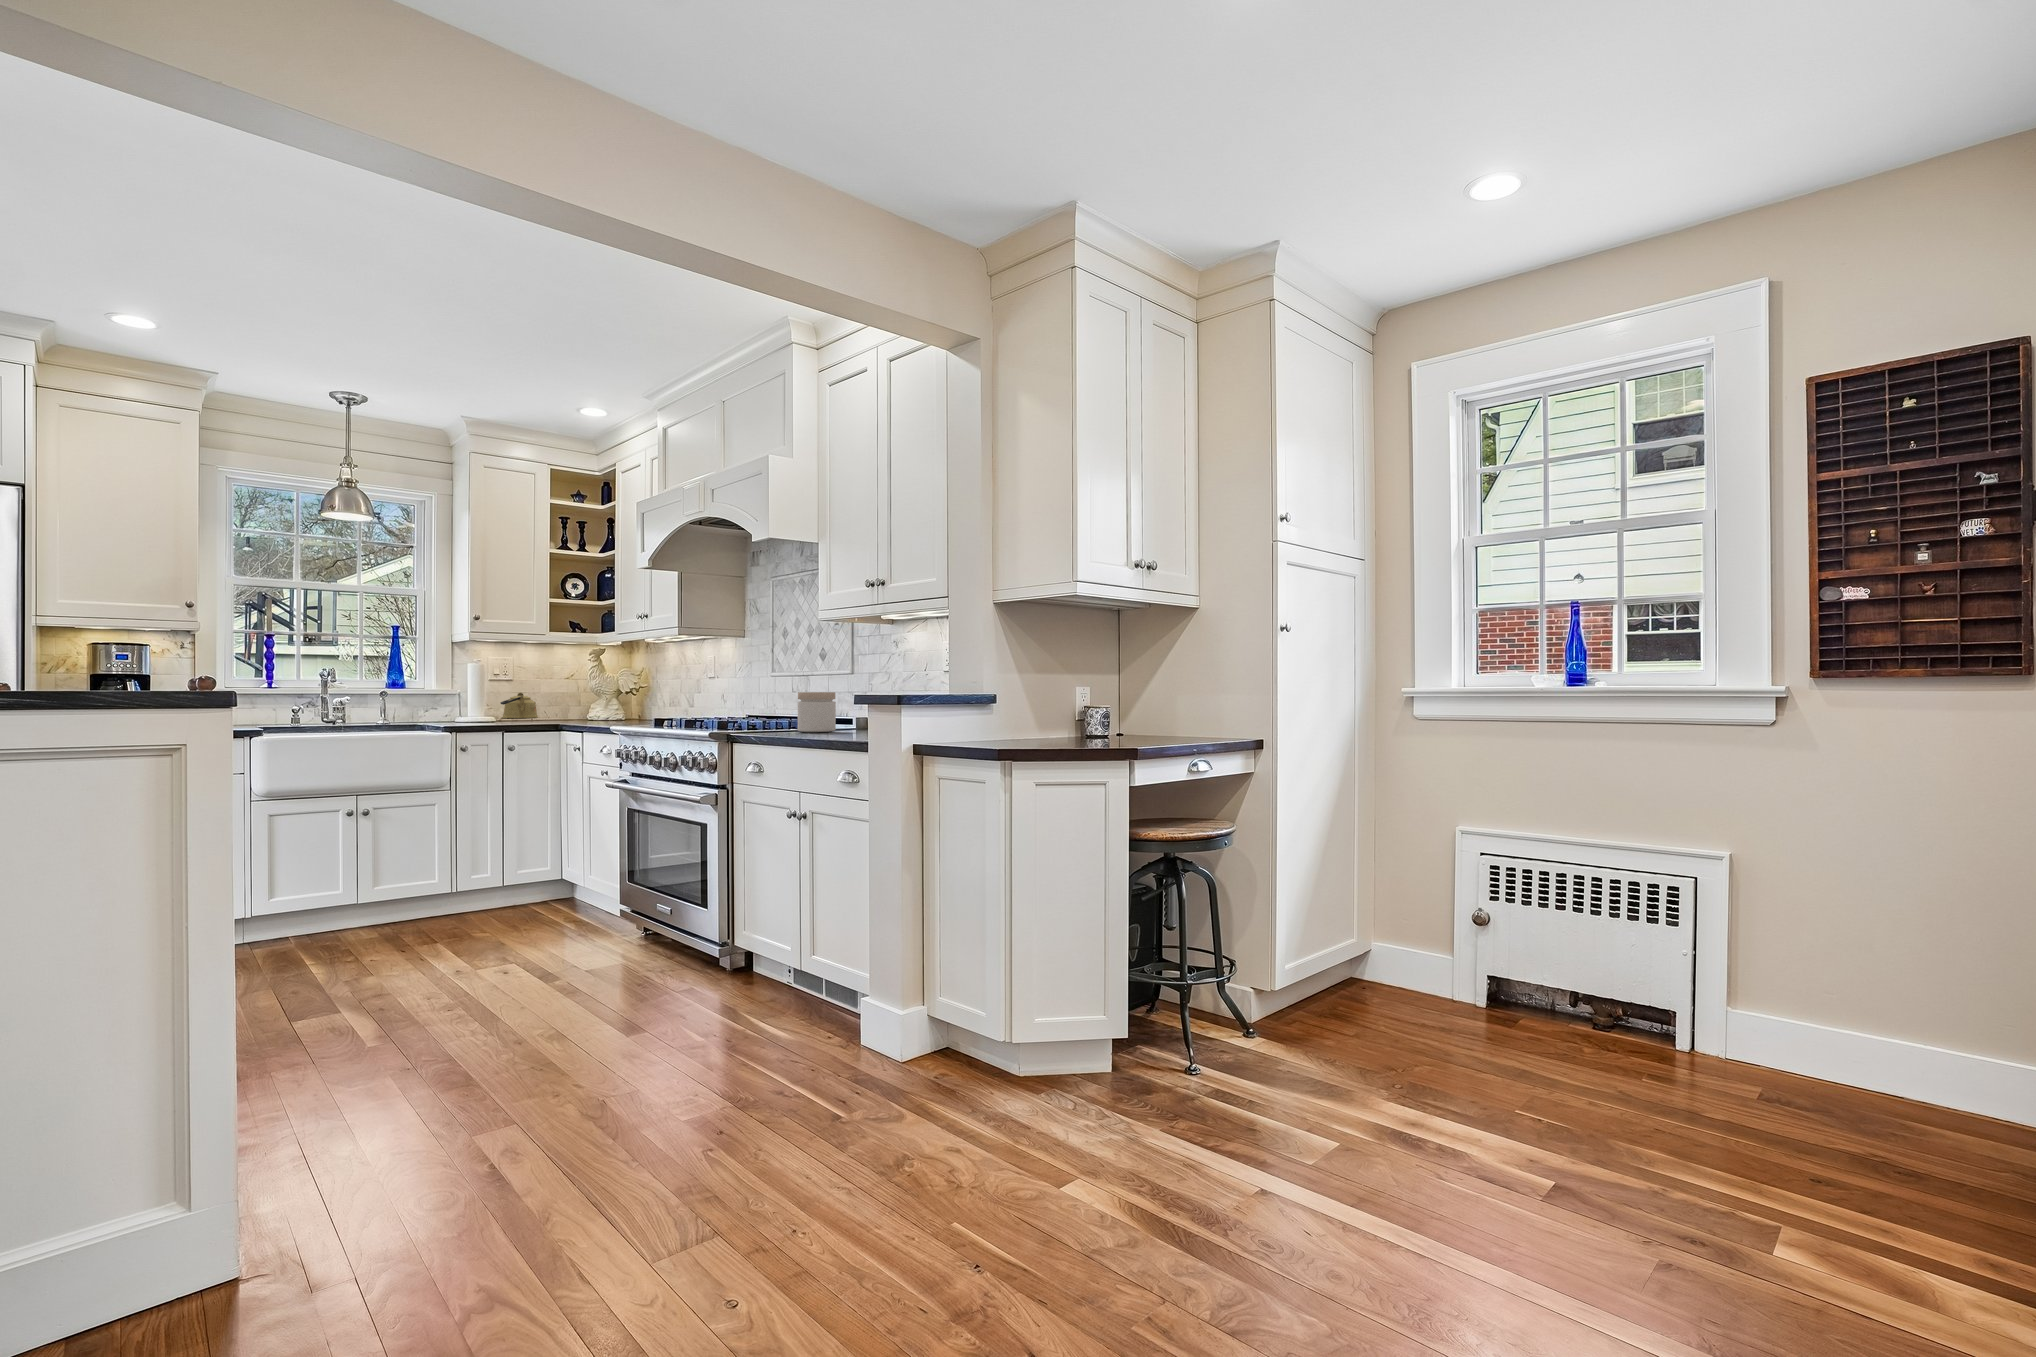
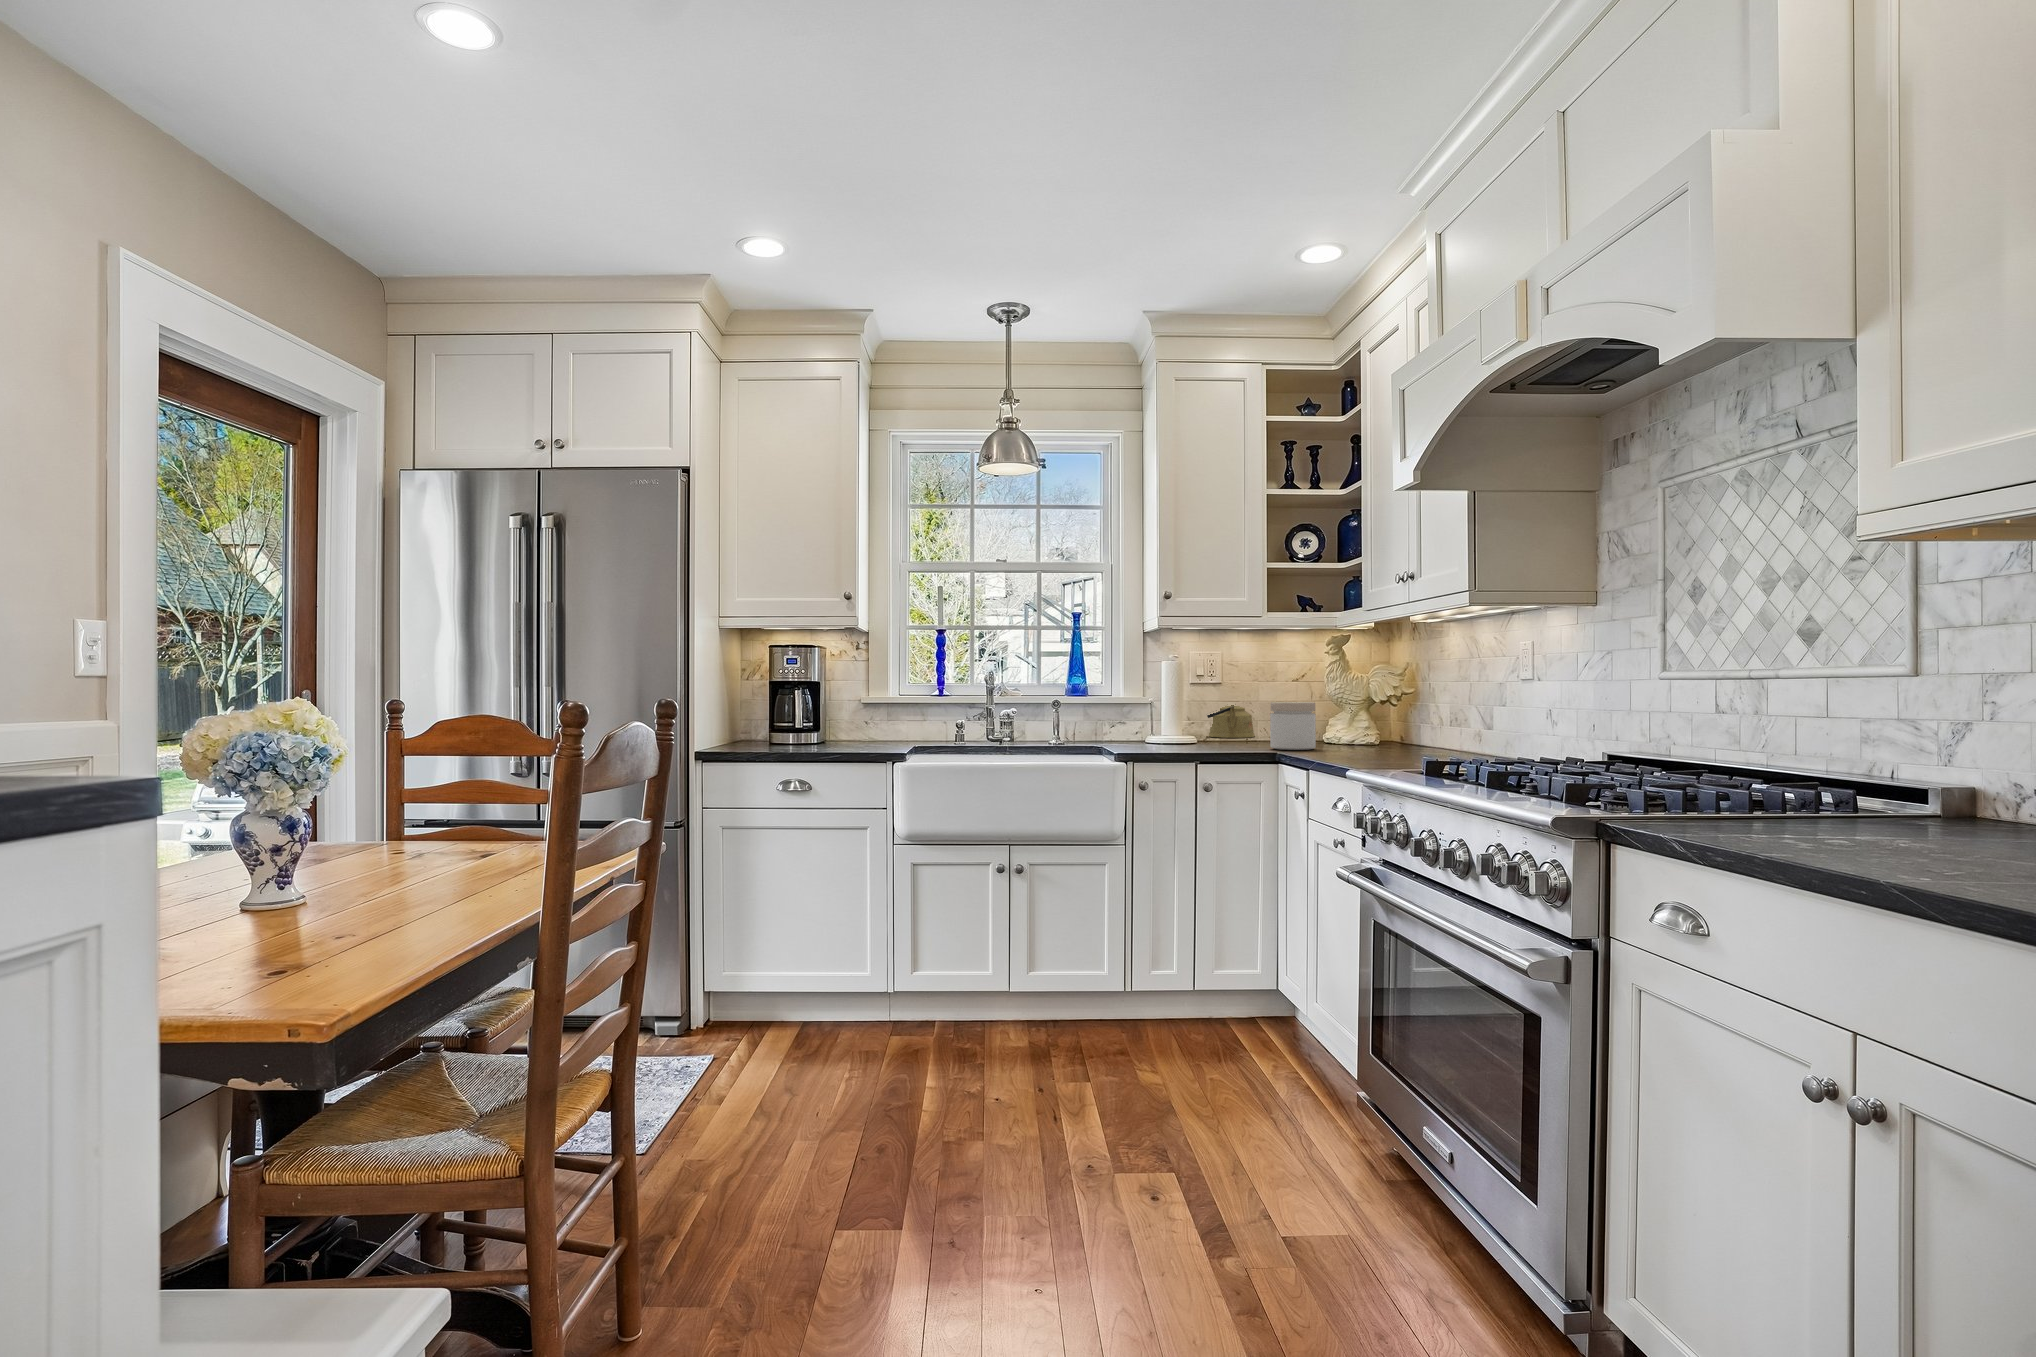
jar: present [798,692,836,732] -> present [1270,702,1316,750]

